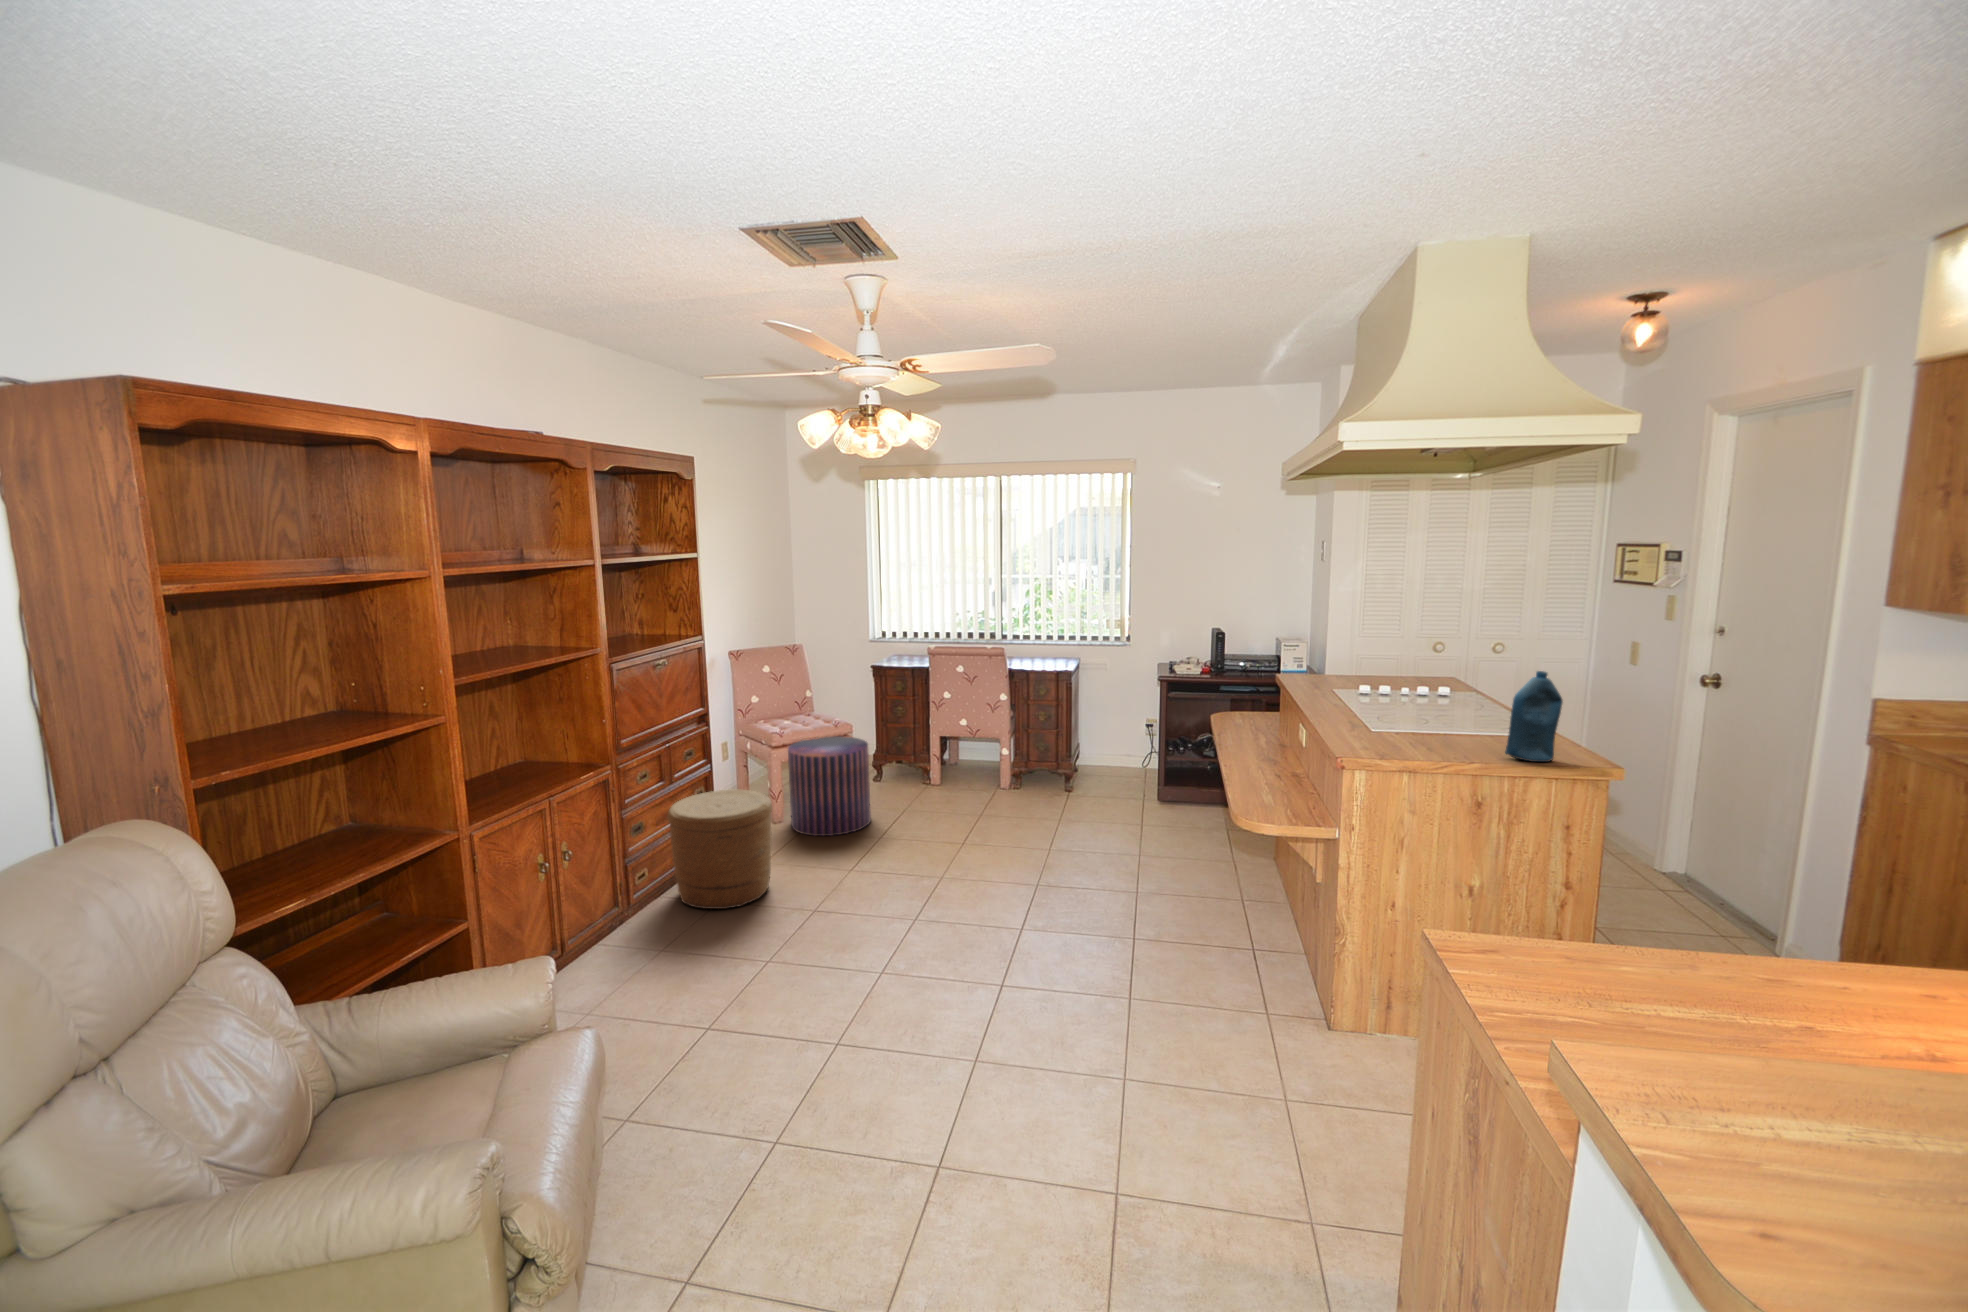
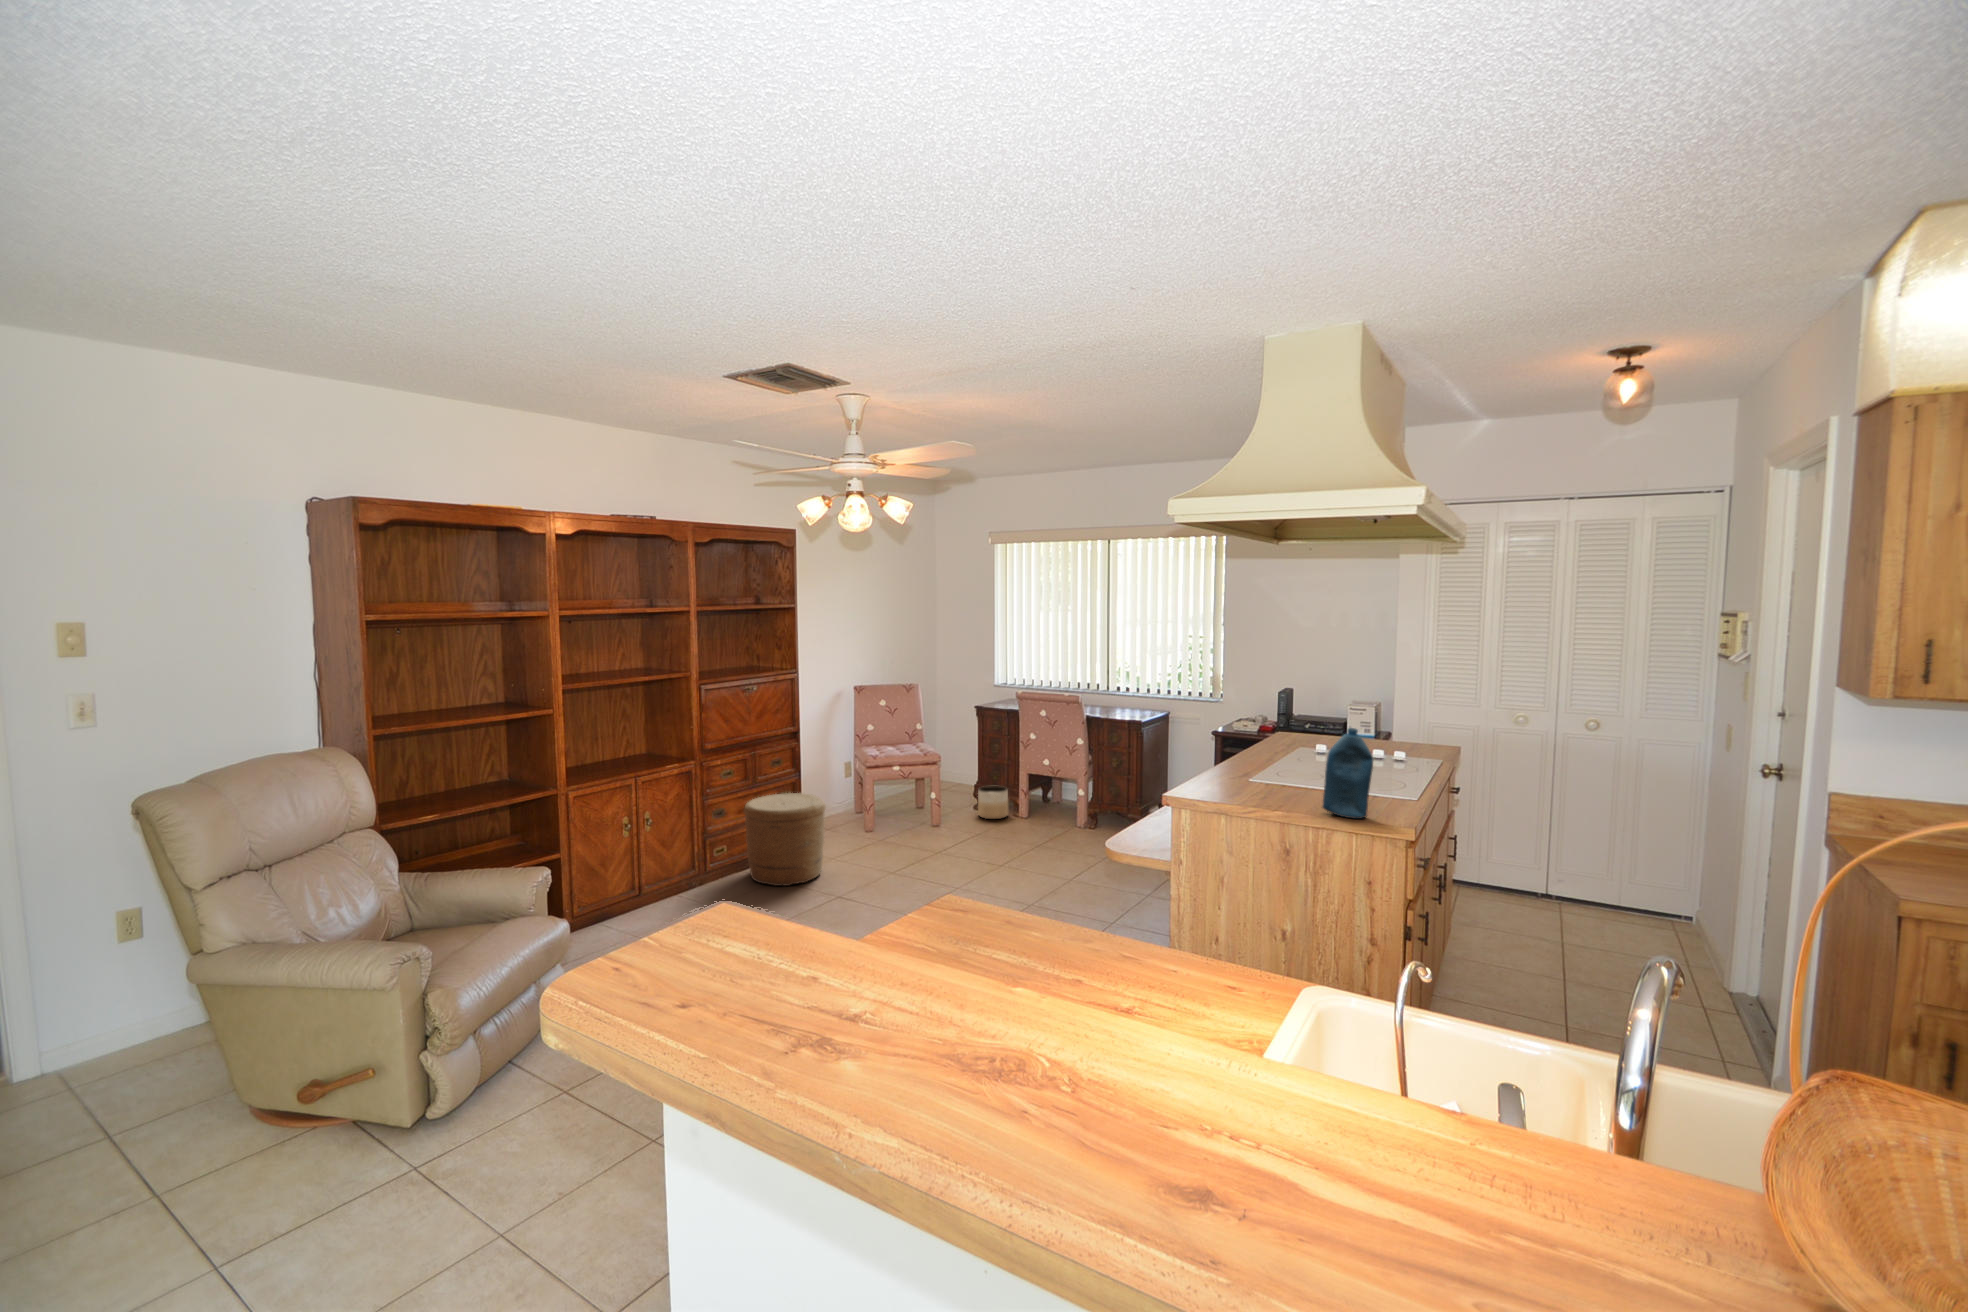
pouf: present [788,736,871,836] -> none [875,763,944,846]
planter: none [884,752,918,790] -> present [978,786,1008,819]

